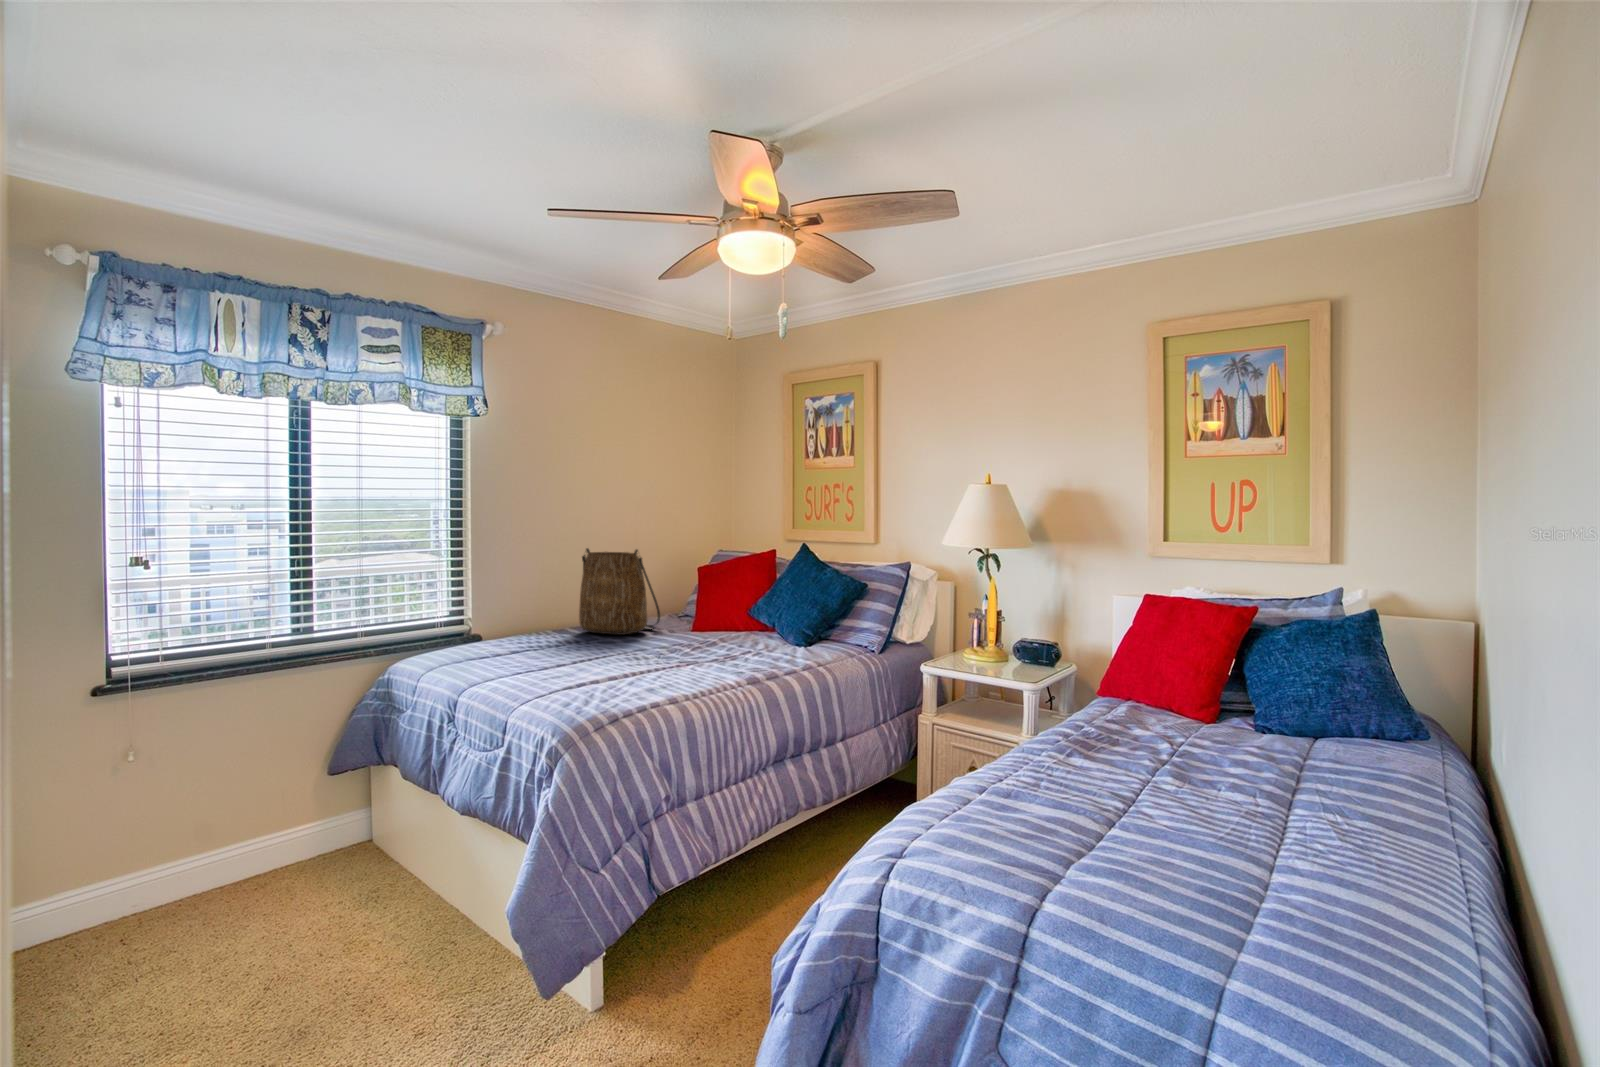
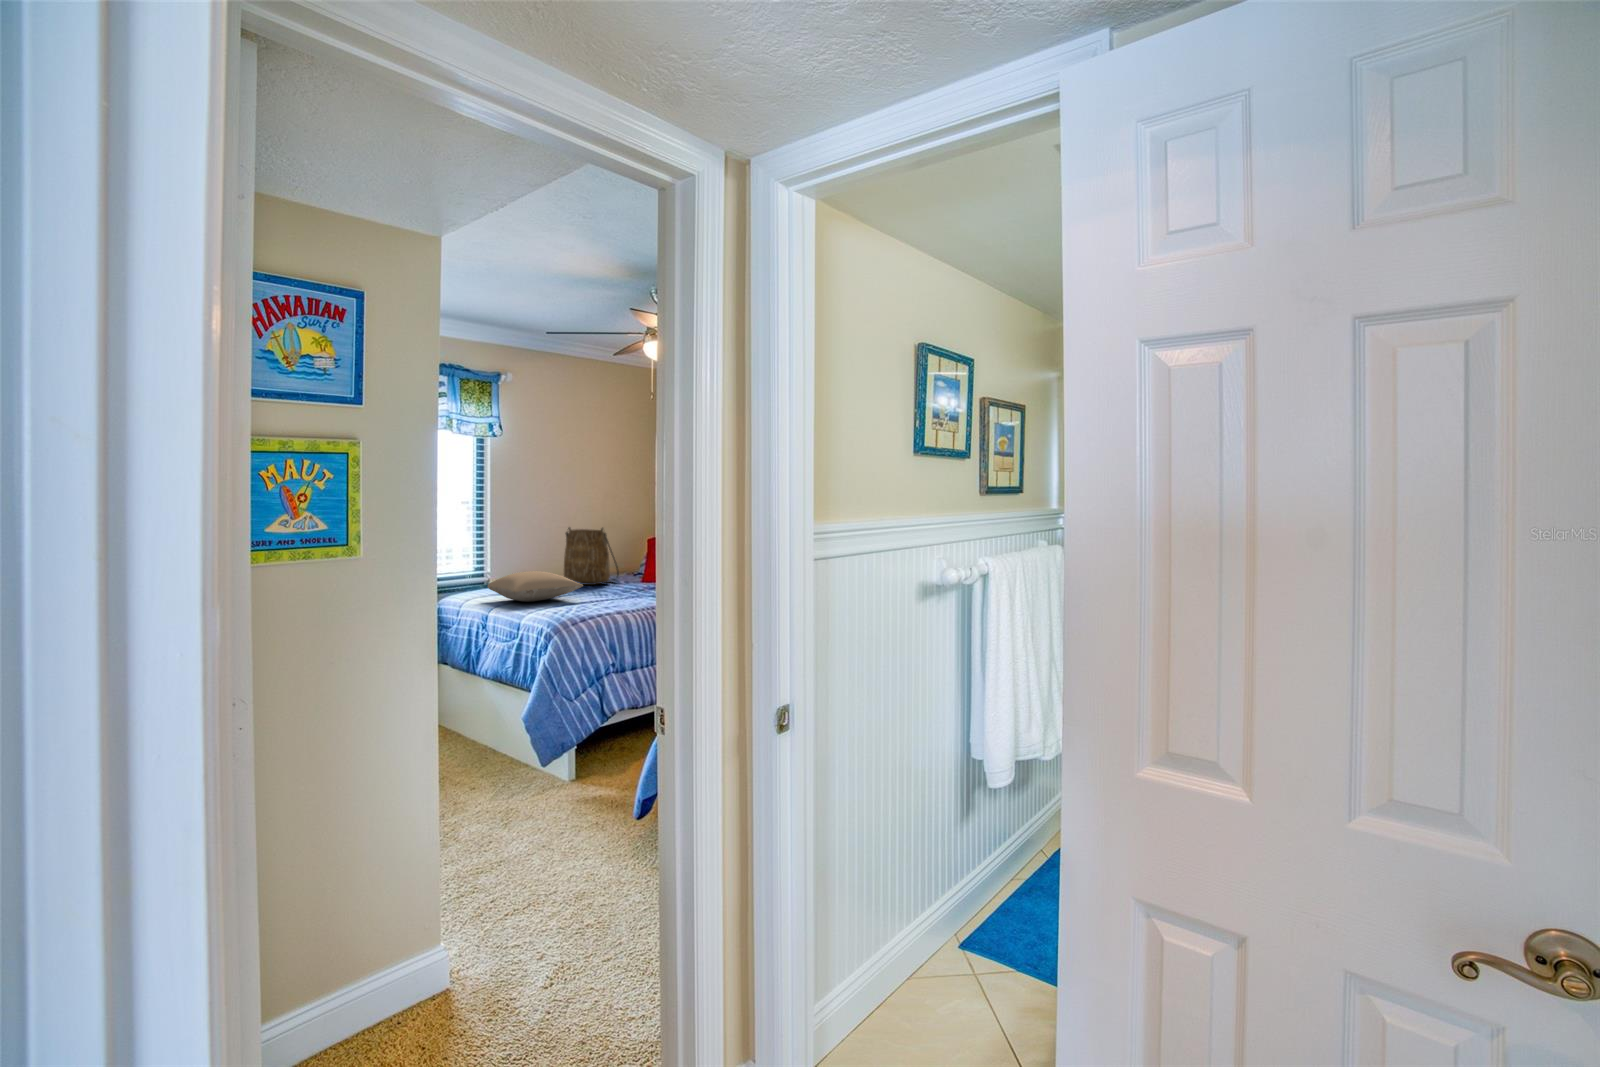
pillow: none [461,624,611,674] -> present [488,571,583,602]

